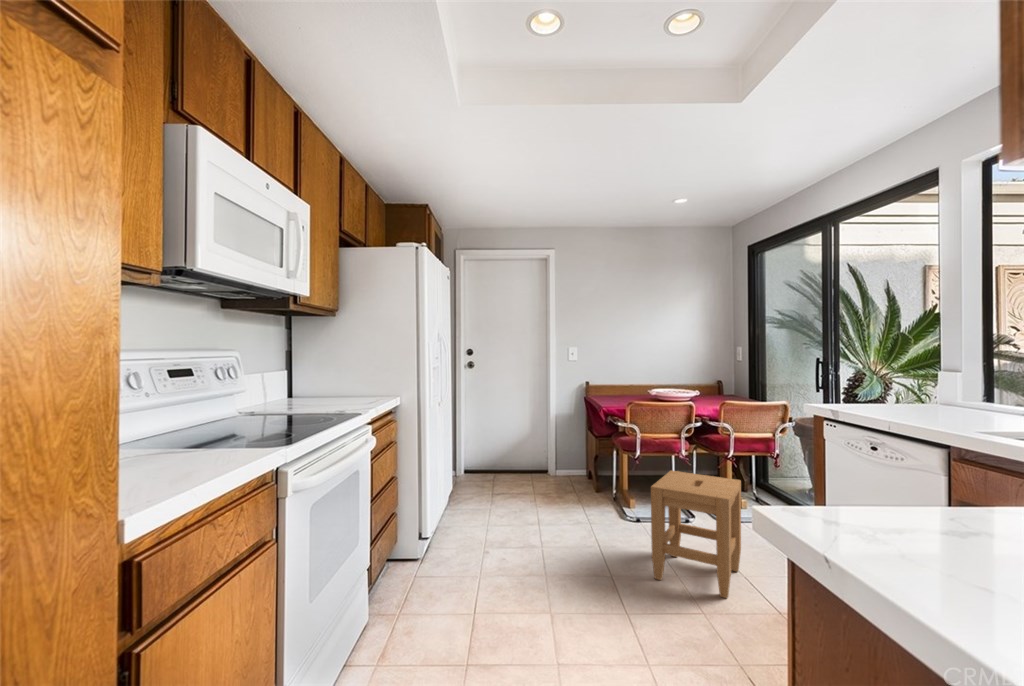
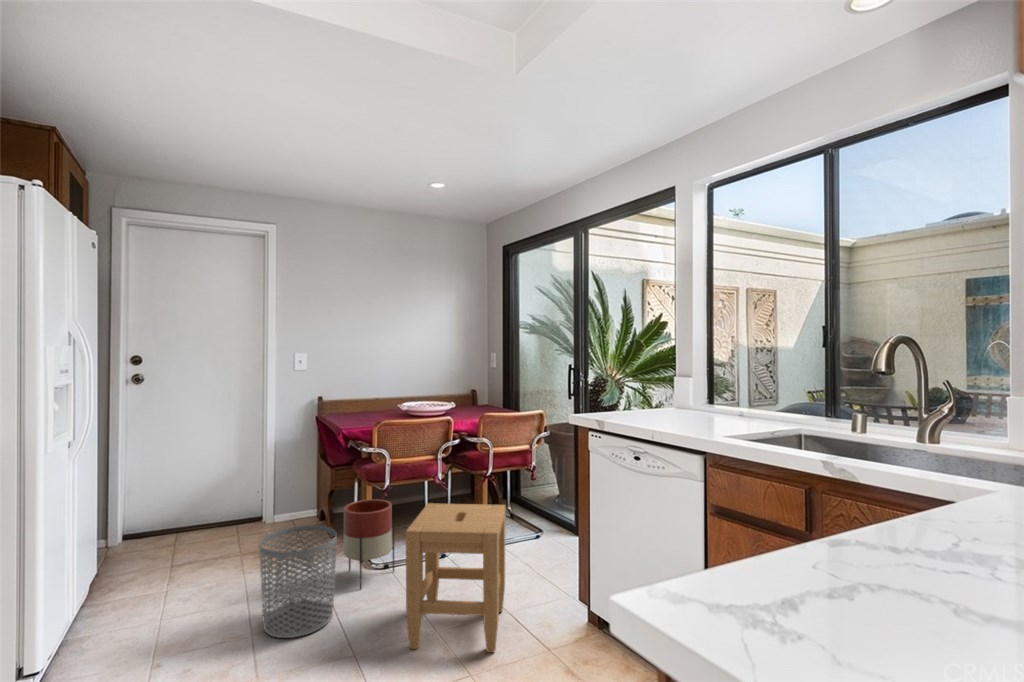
planter: none [605,464,645,531] -> present [343,499,394,589]
waste bin: none [547,475,599,552] -> present [259,525,337,638]

